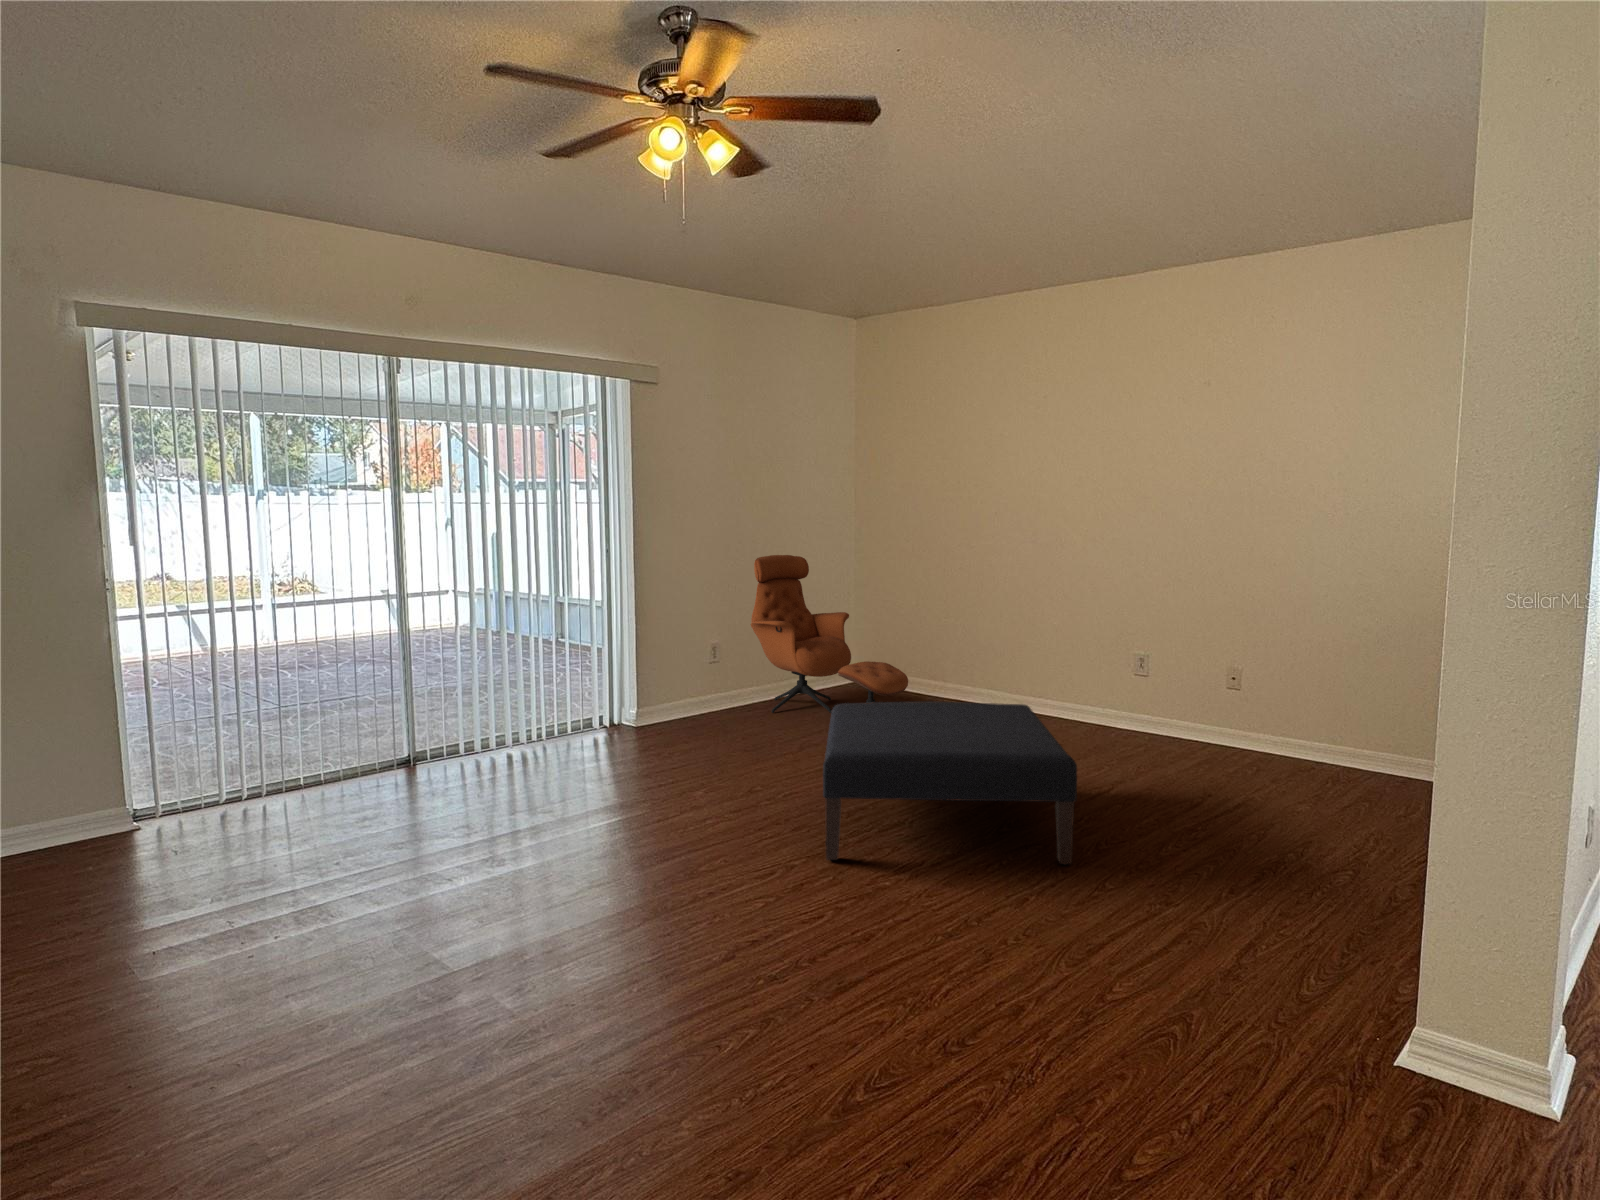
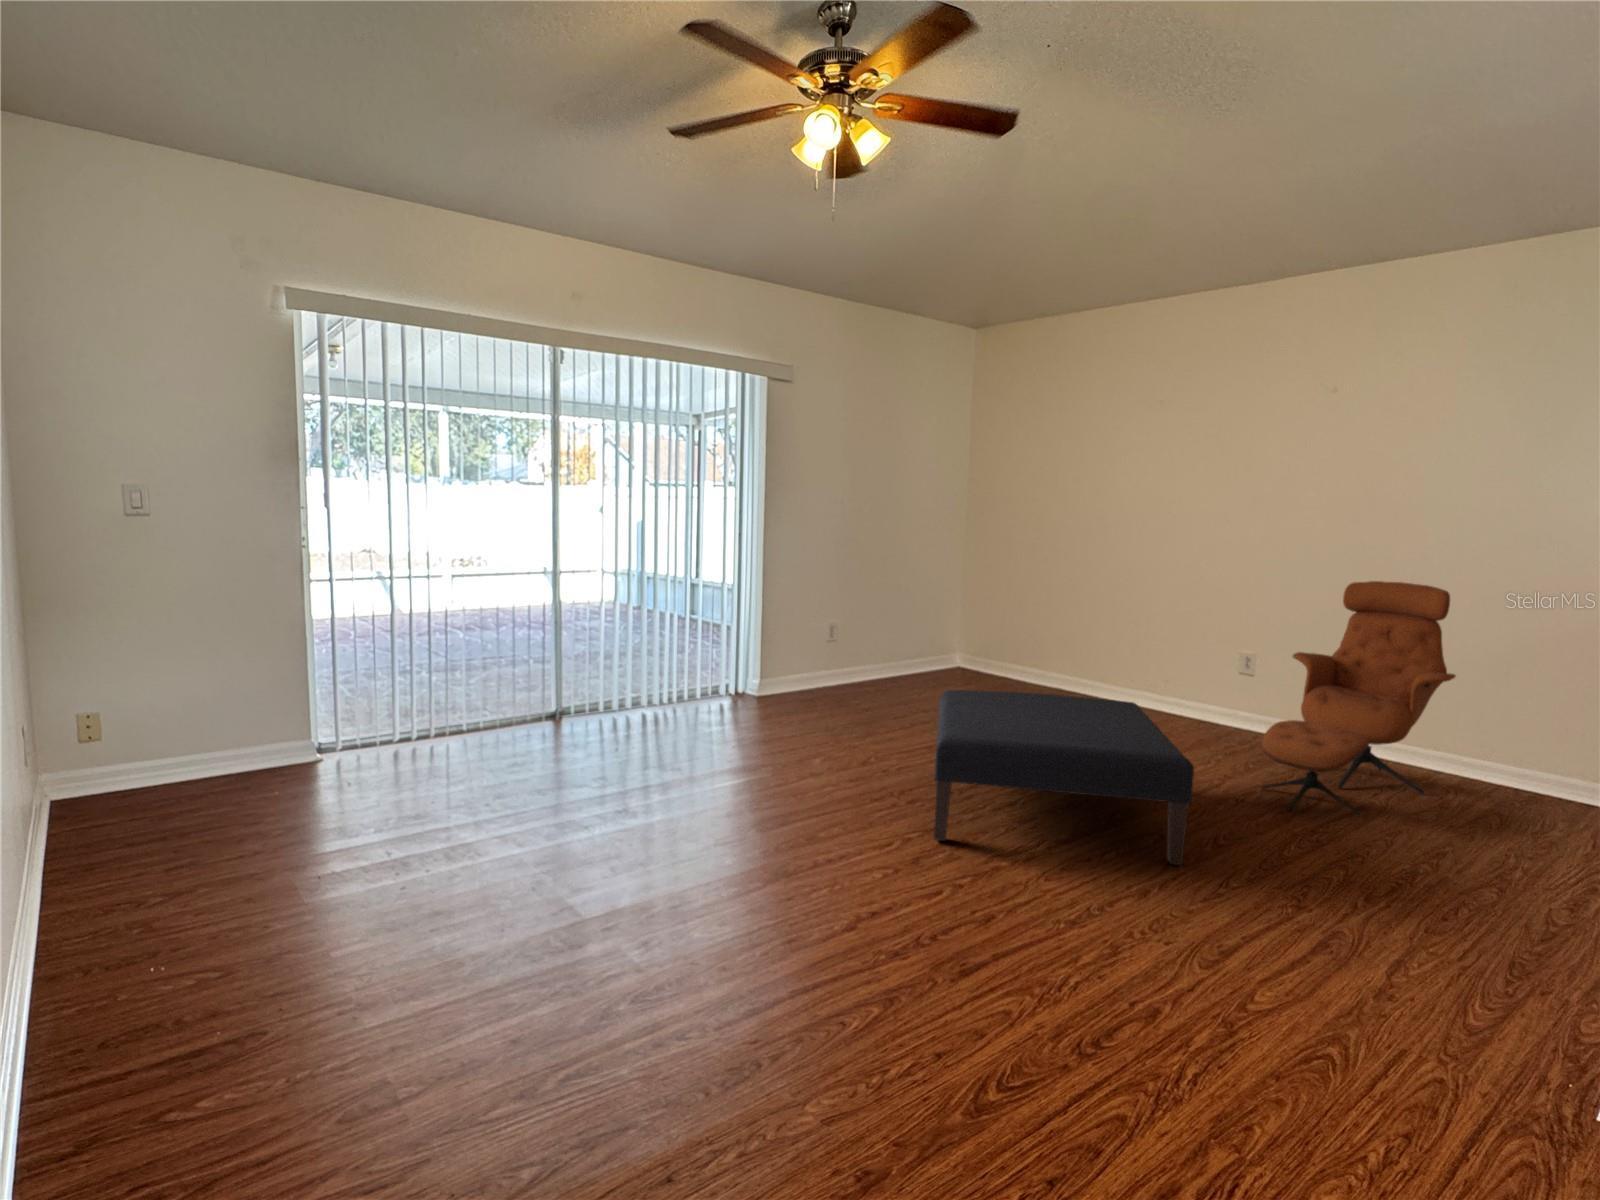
lounge chair: present [751,555,908,713] -> present [1261,581,1455,817]

